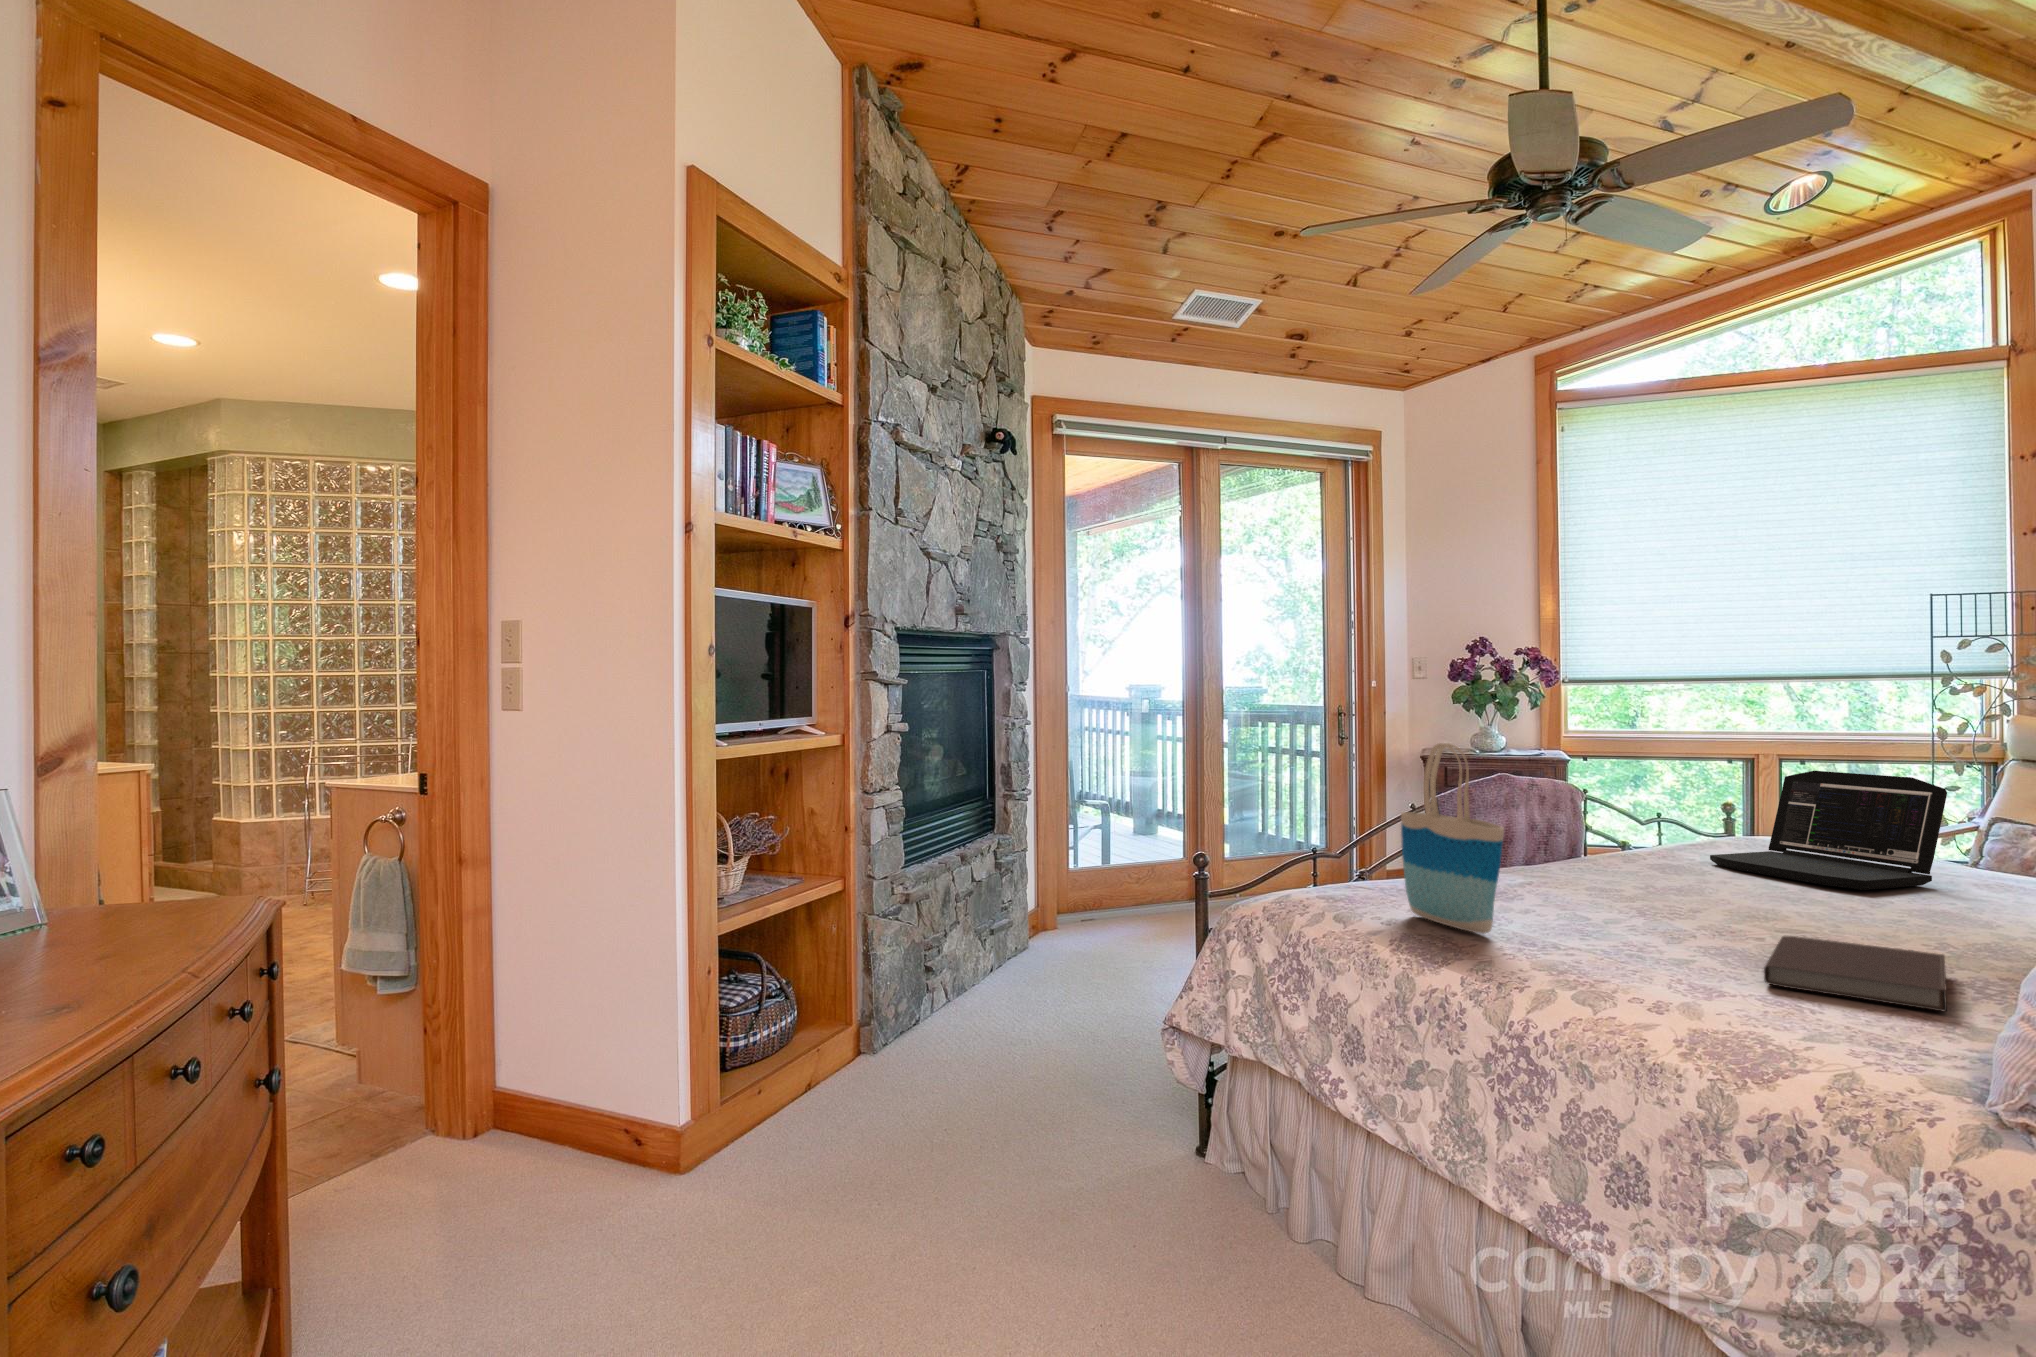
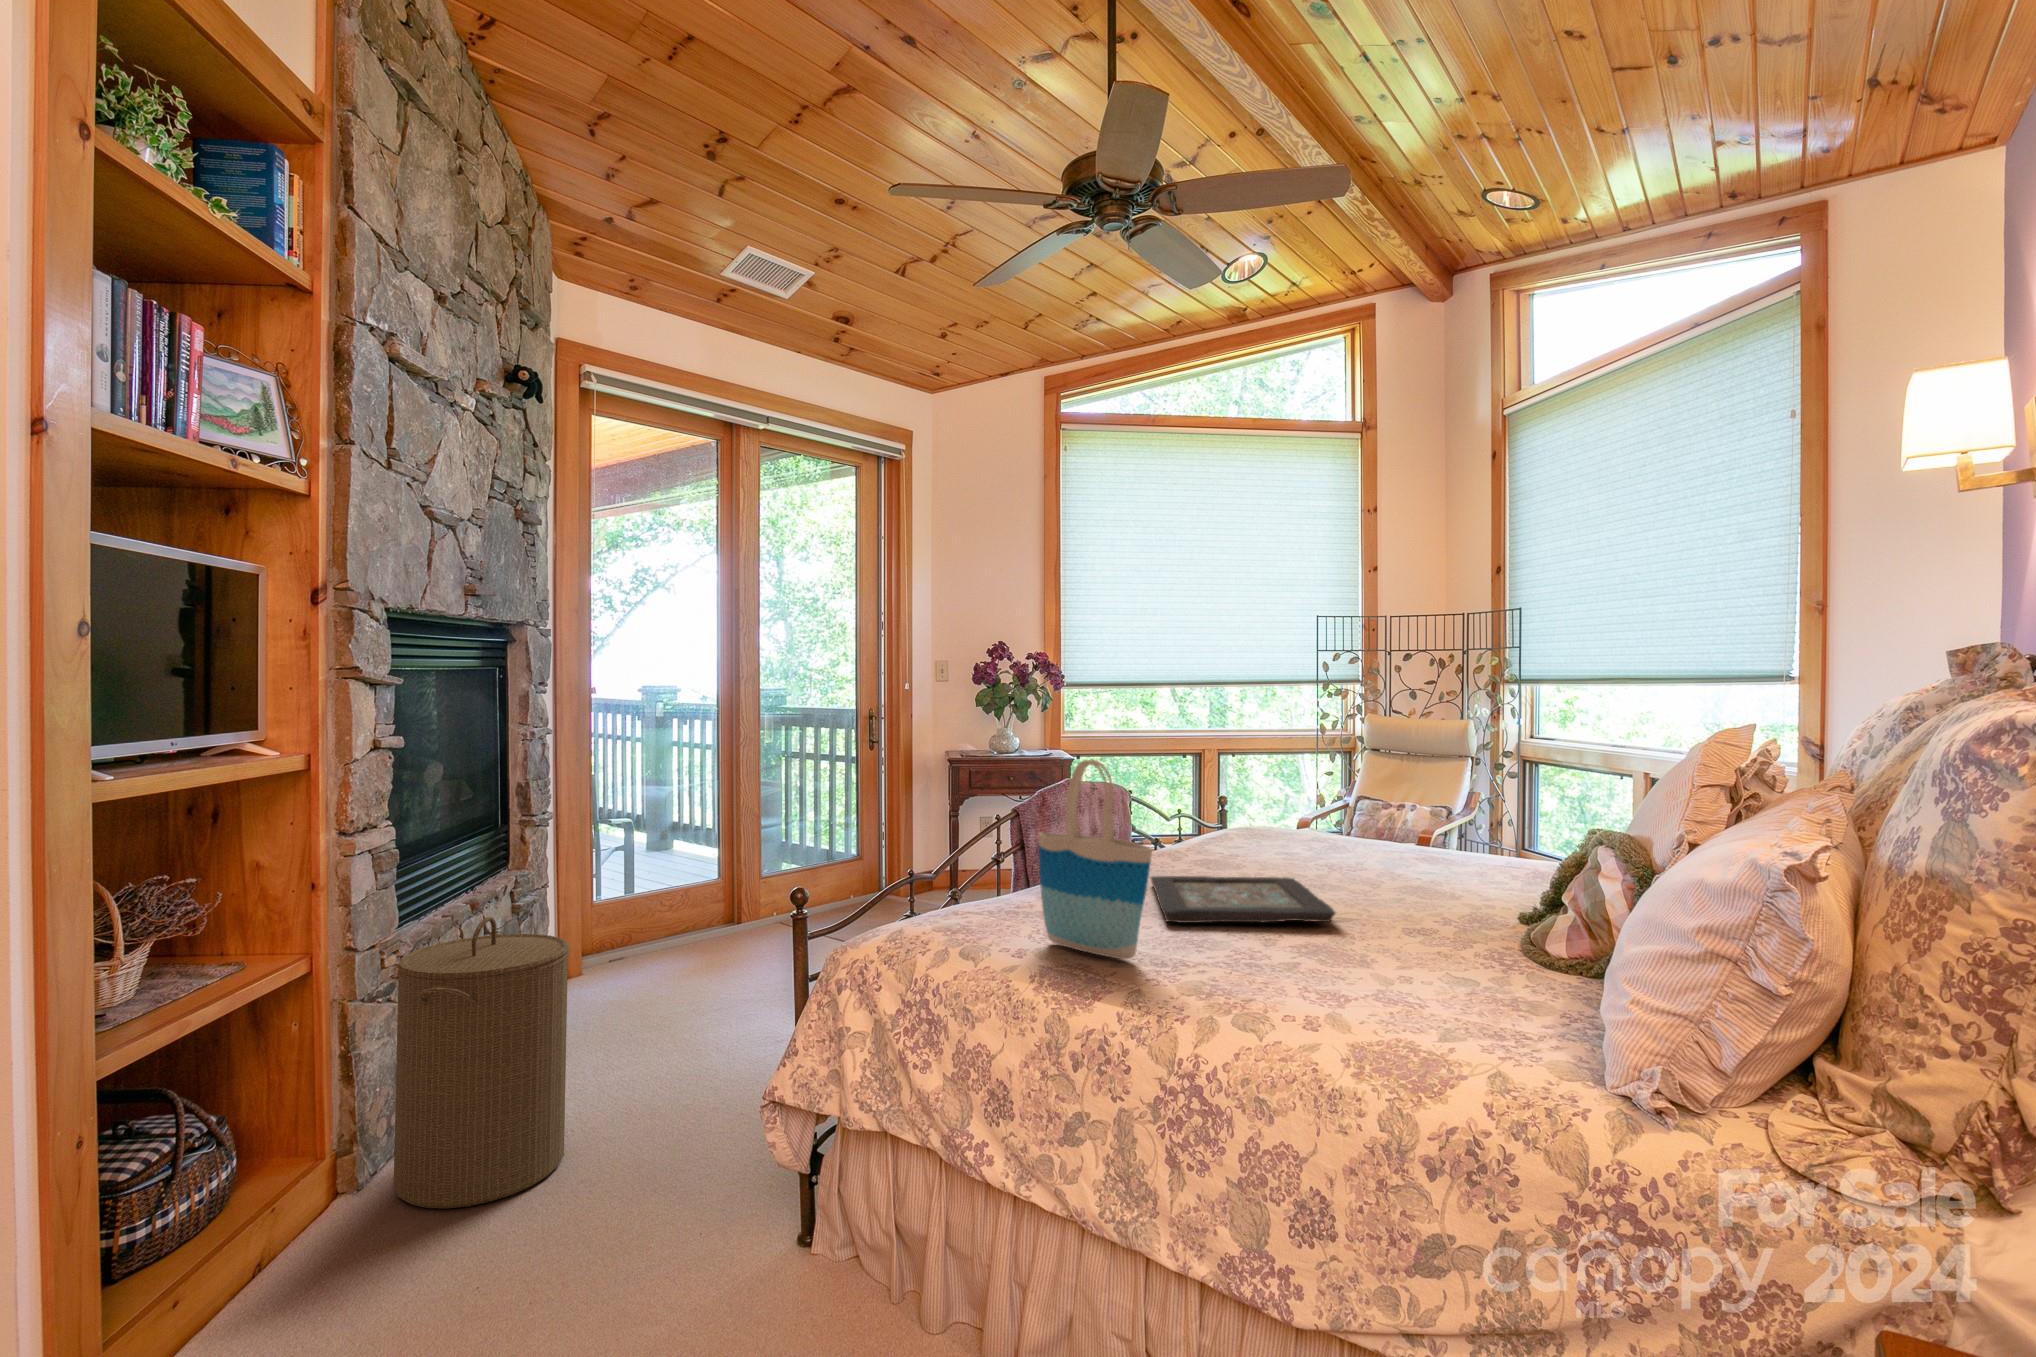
laptop: present [1710,771,1947,890] -> none [1253,775,1418,878]
laundry hamper: none [913,865,1030,1083] -> present [394,917,569,1208]
decorative tray: none [1548,868,1760,924] -> present [1151,876,1335,923]
notebook: present [1764,936,1947,1012] -> none [1364,933,1519,998]

